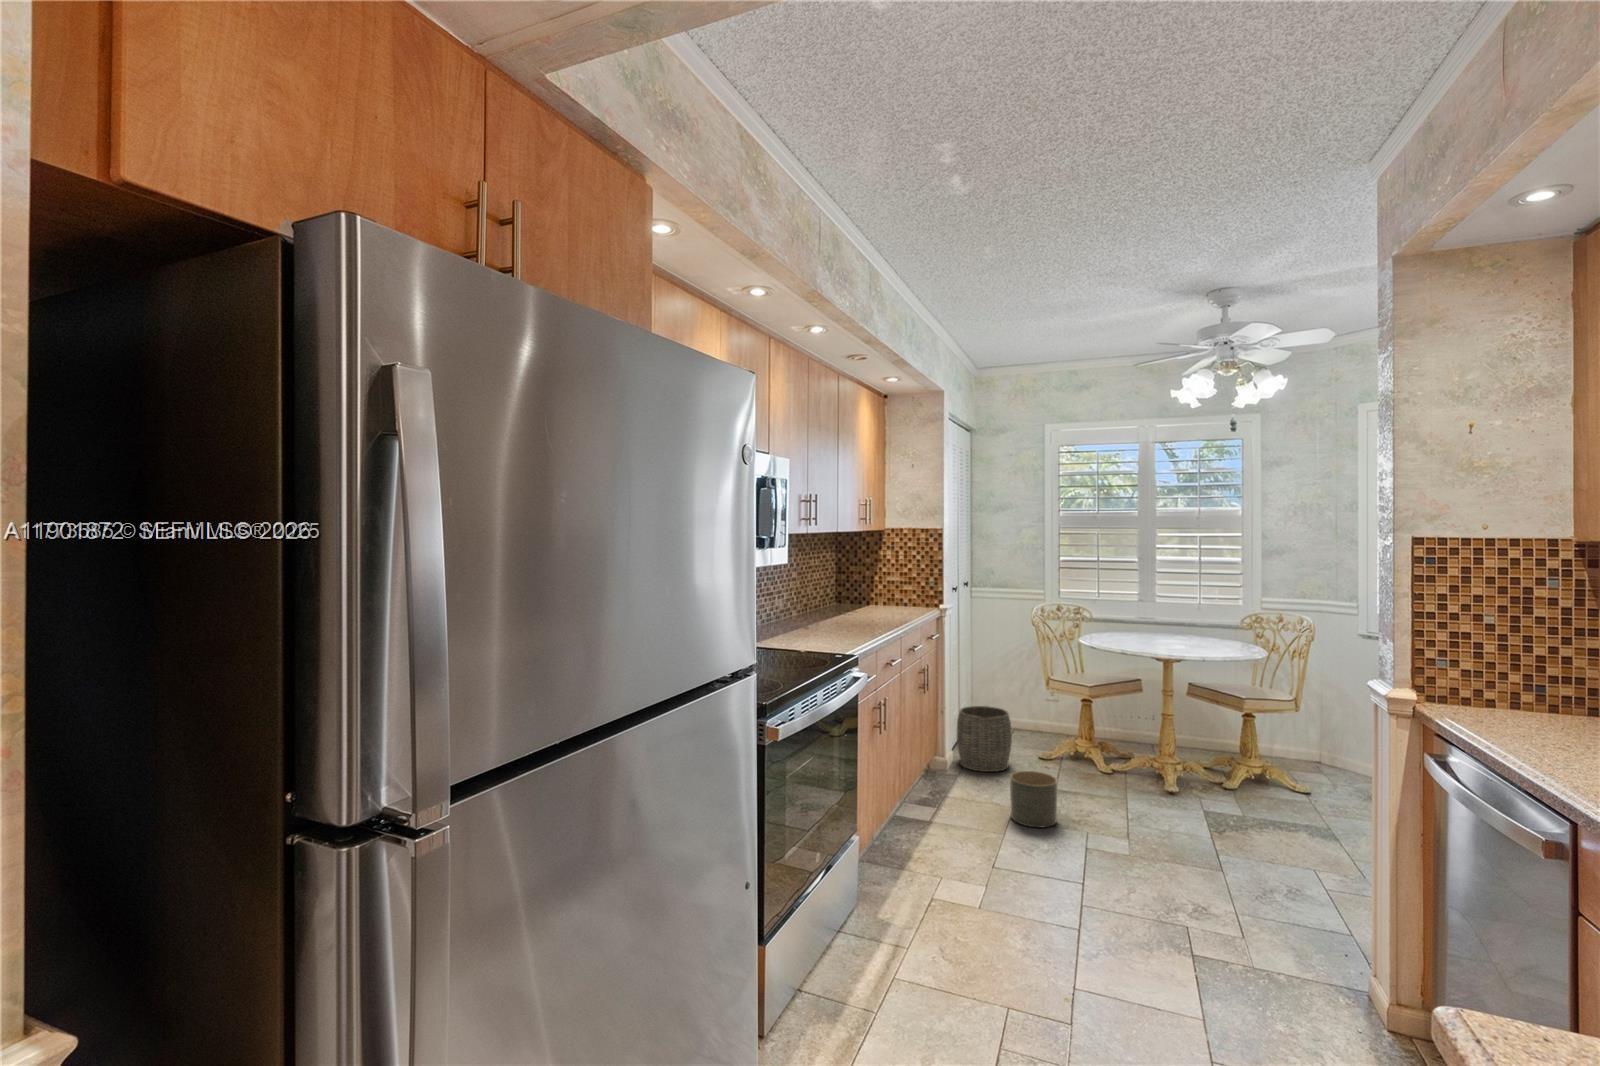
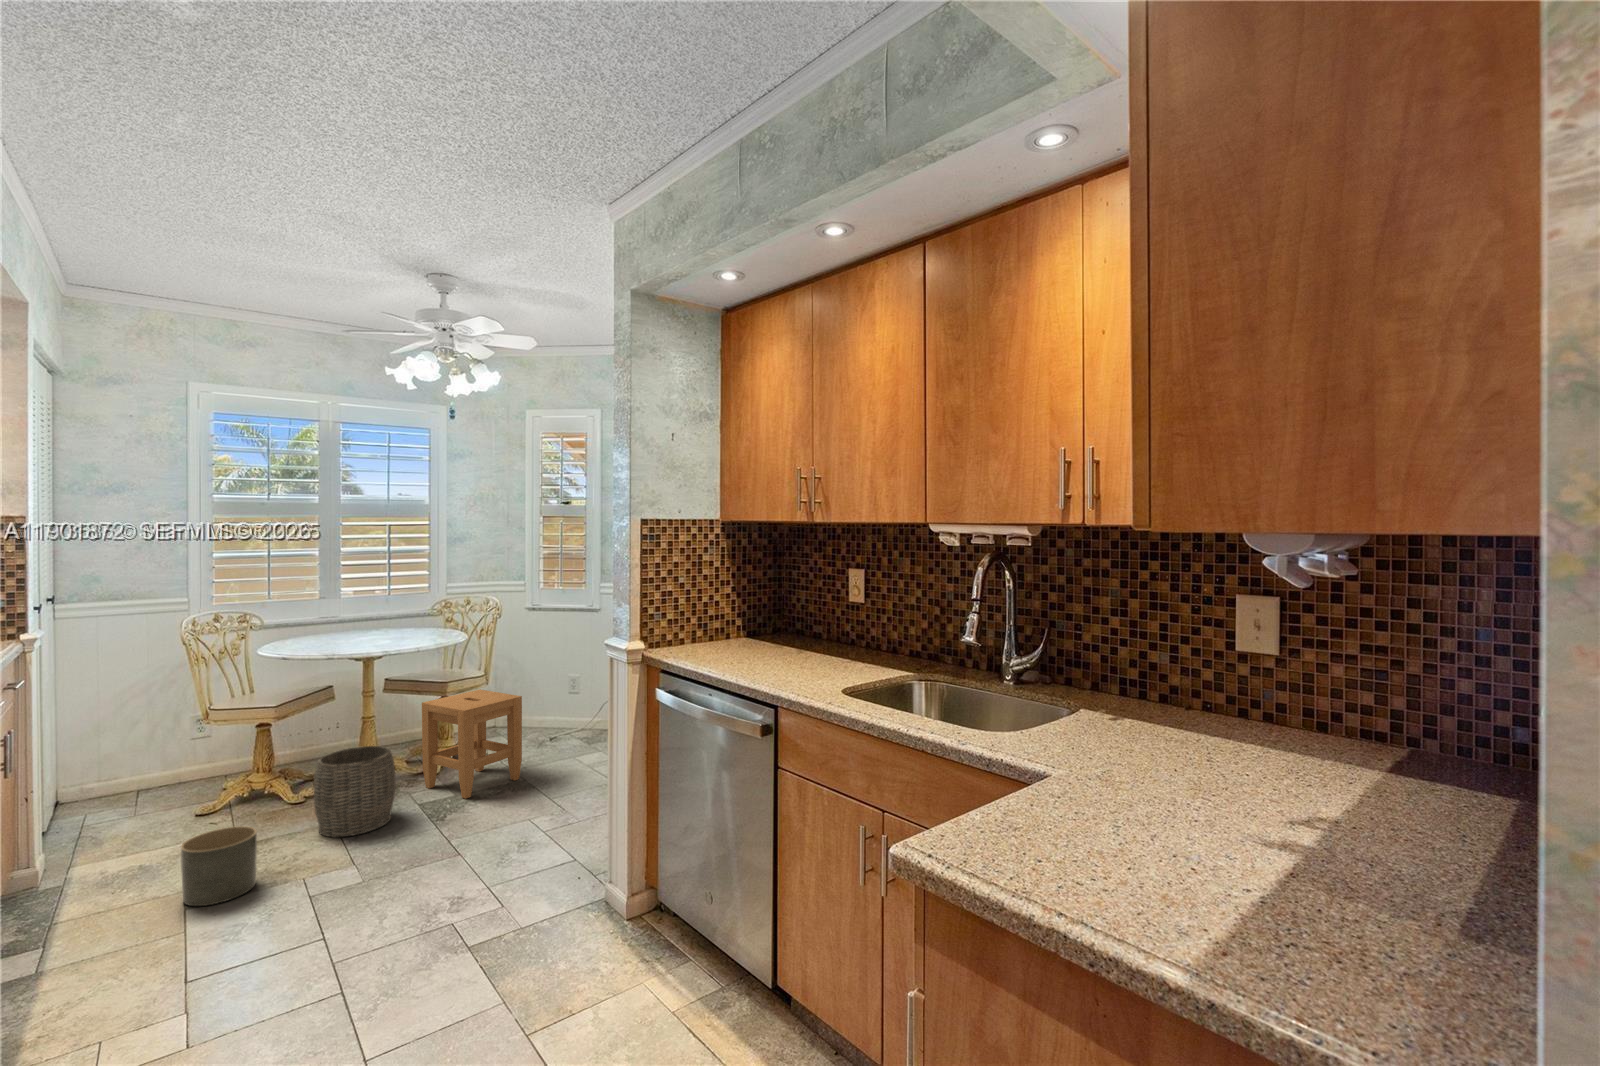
woven basket: present [957,706,1012,772] -> present [314,746,396,837]
stool: none [1213,712,1325,823] -> present [422,689,522,799]

